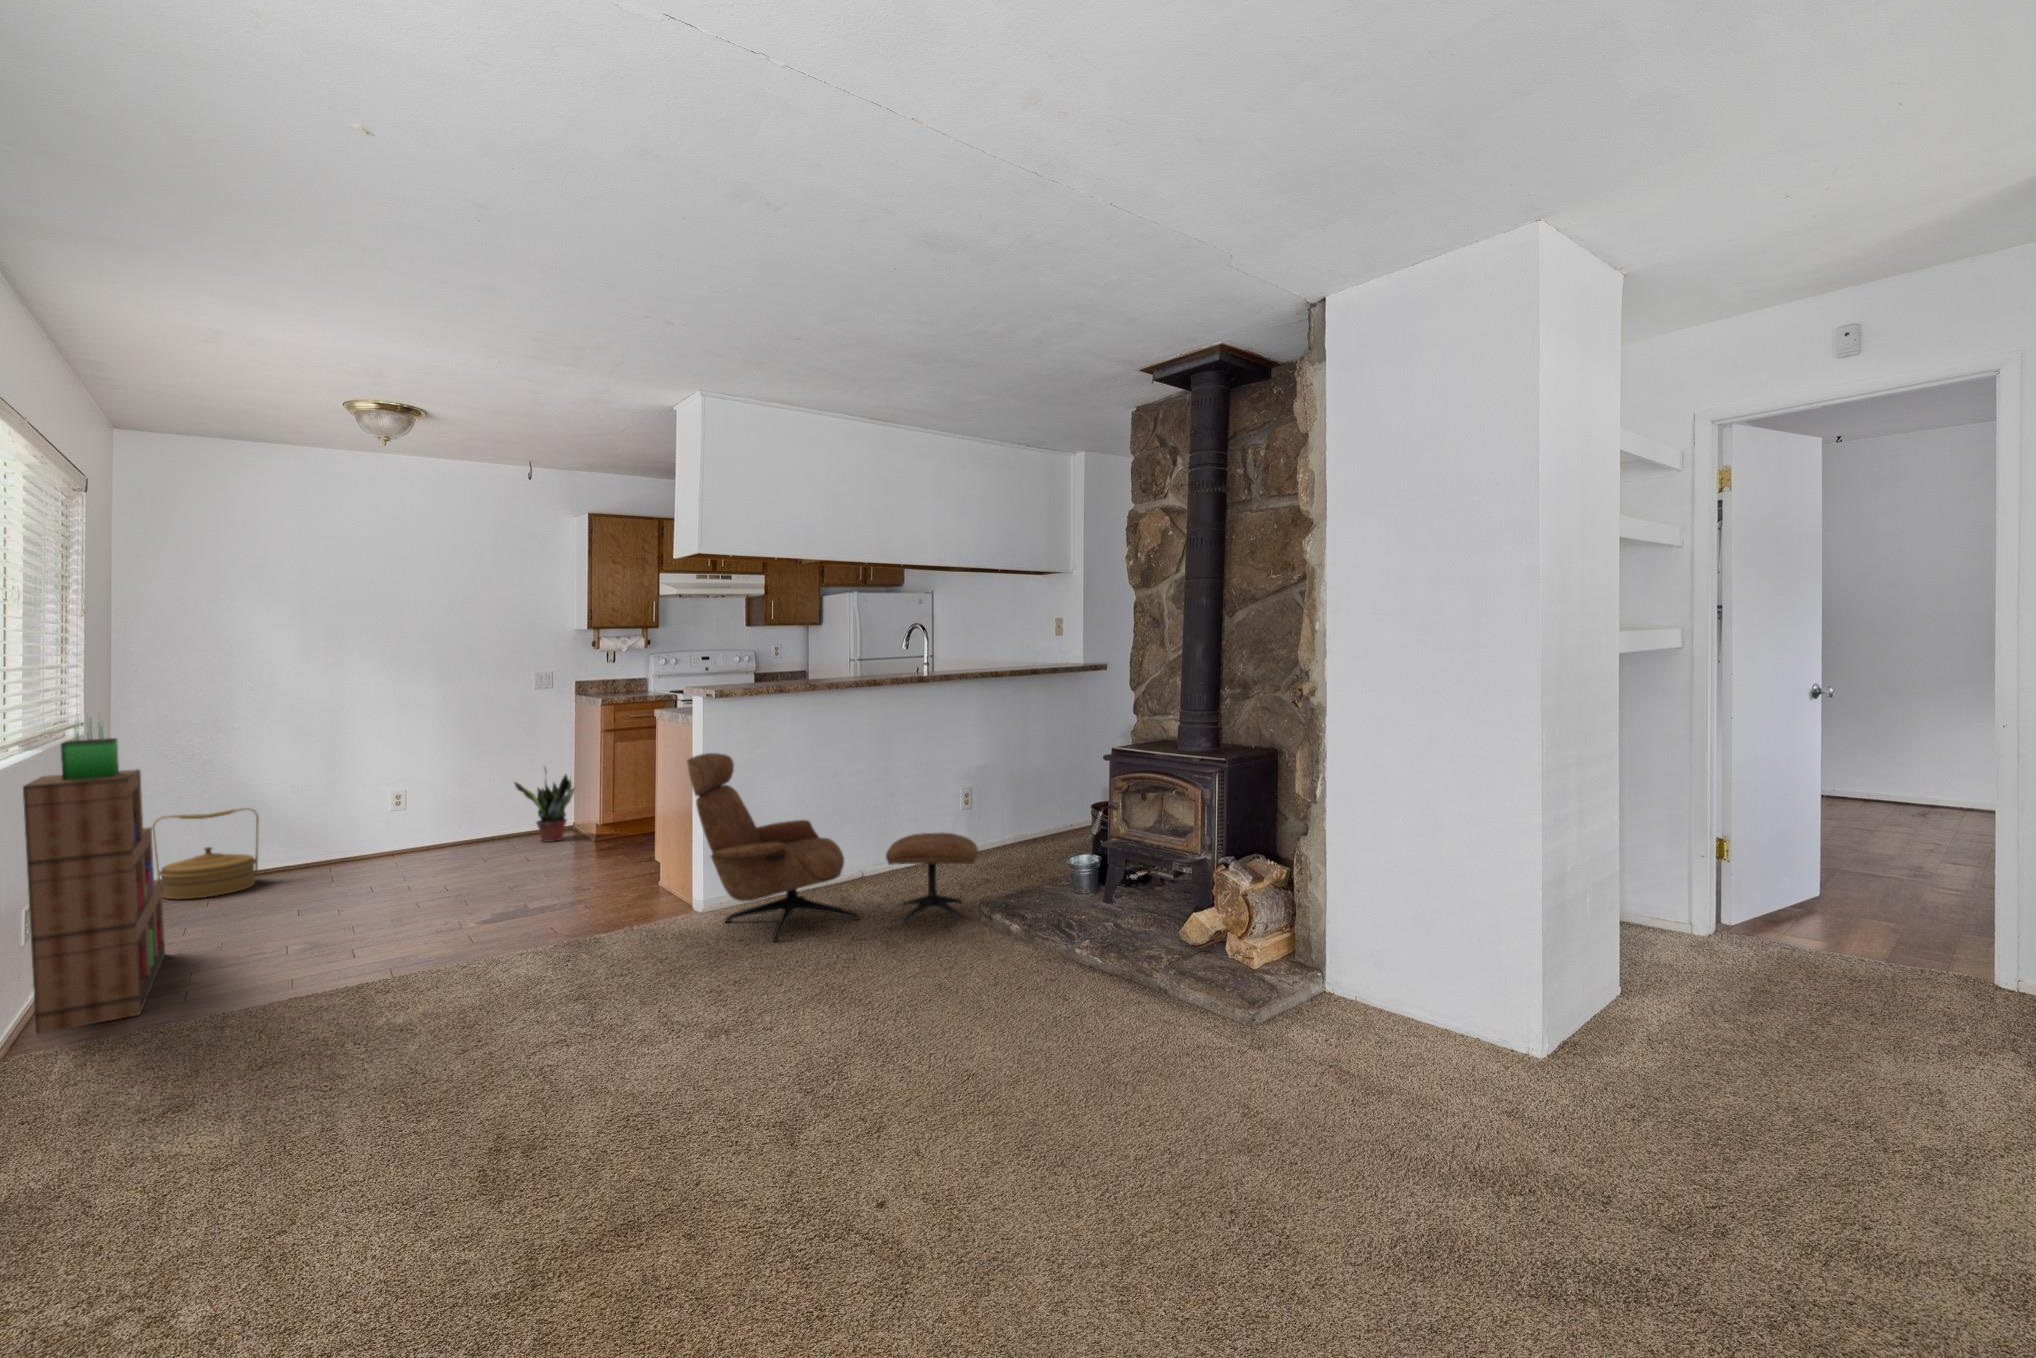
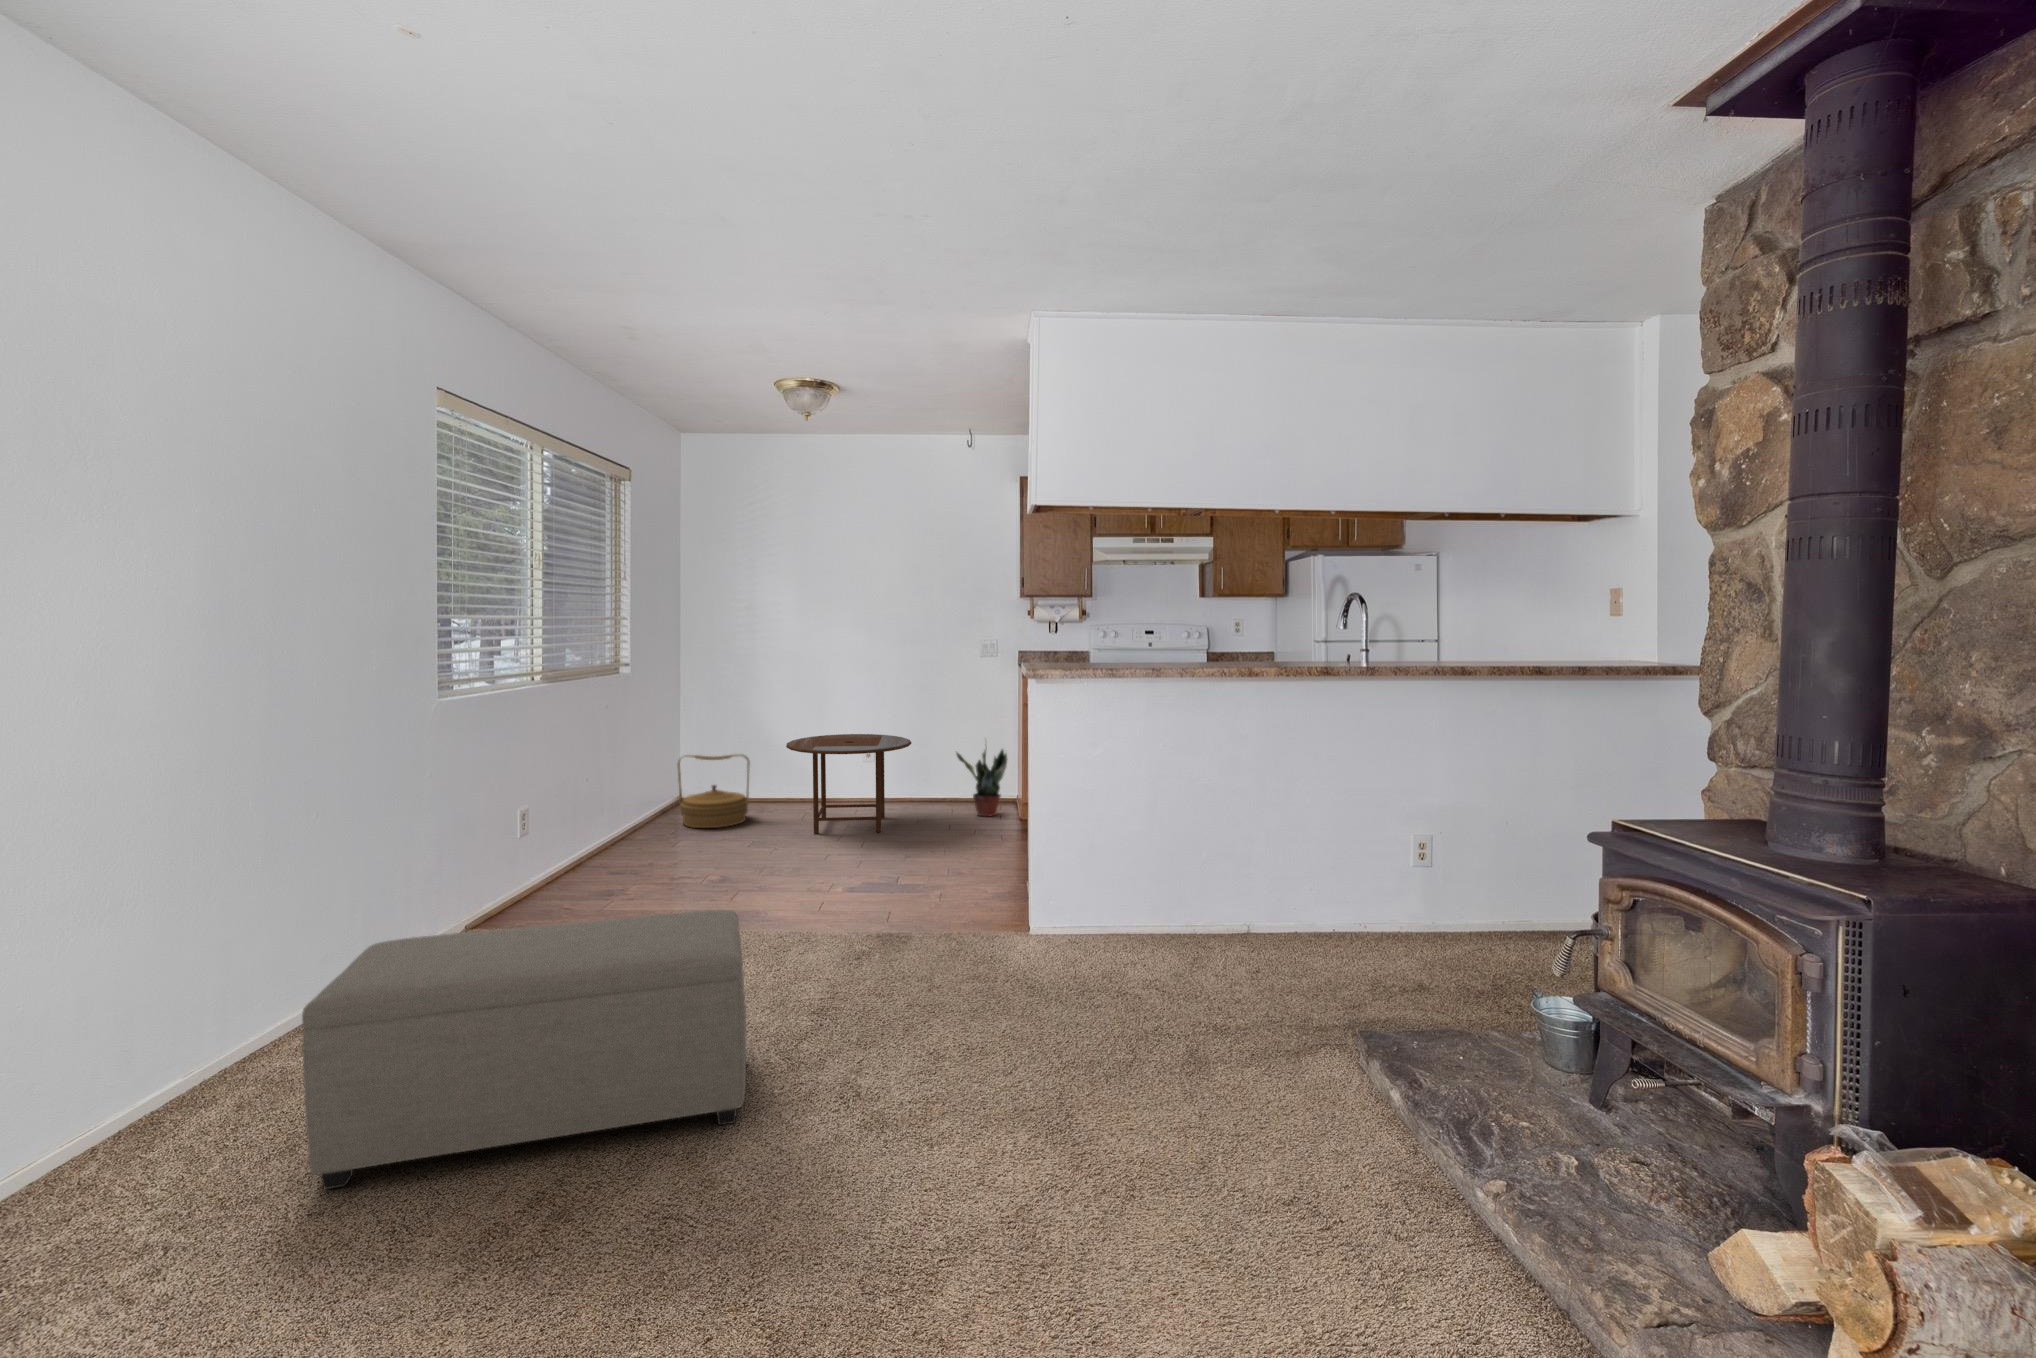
bookshelf: present [23,720,165,1034] -> none [457,672,620,944]
lounge chair: present [687,753,978,941] -> none [995,755,1369,1056]
side table: none [321,771,476,880] -> present [786,734,911,833]
ottoman: none [167,894,592,1178] -> present [302,910,746,1189]

